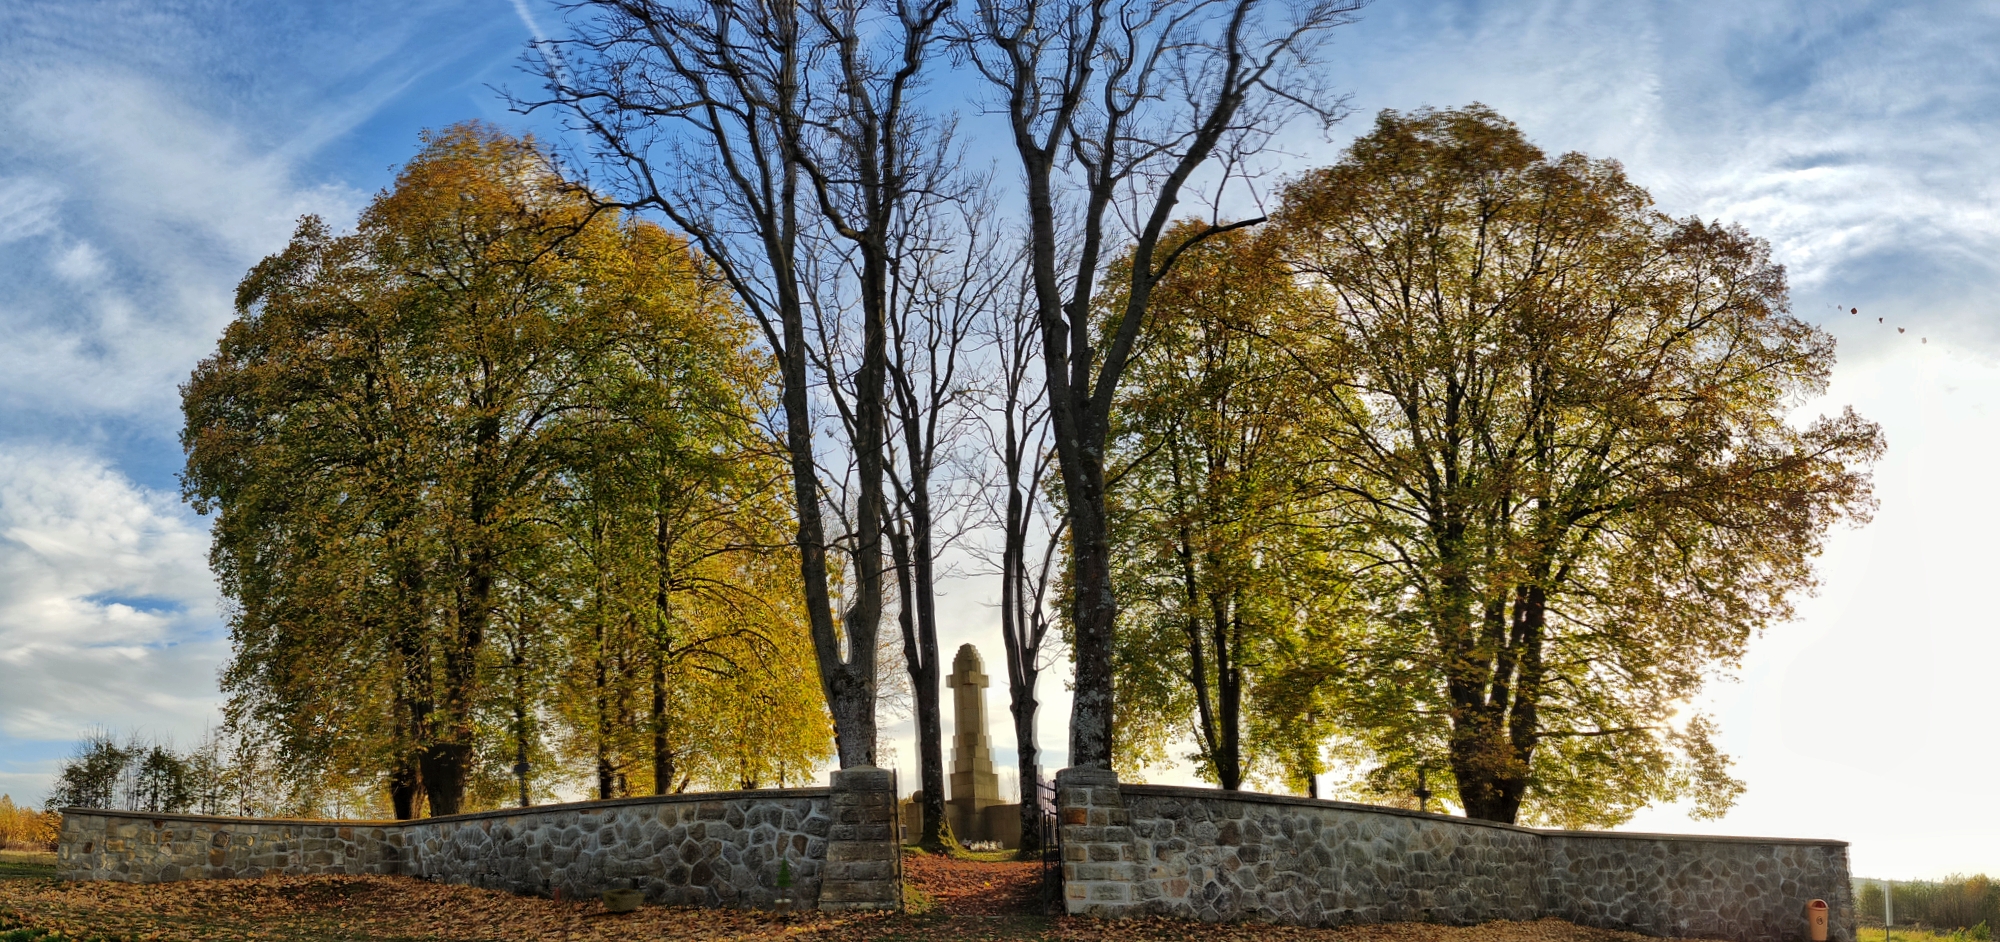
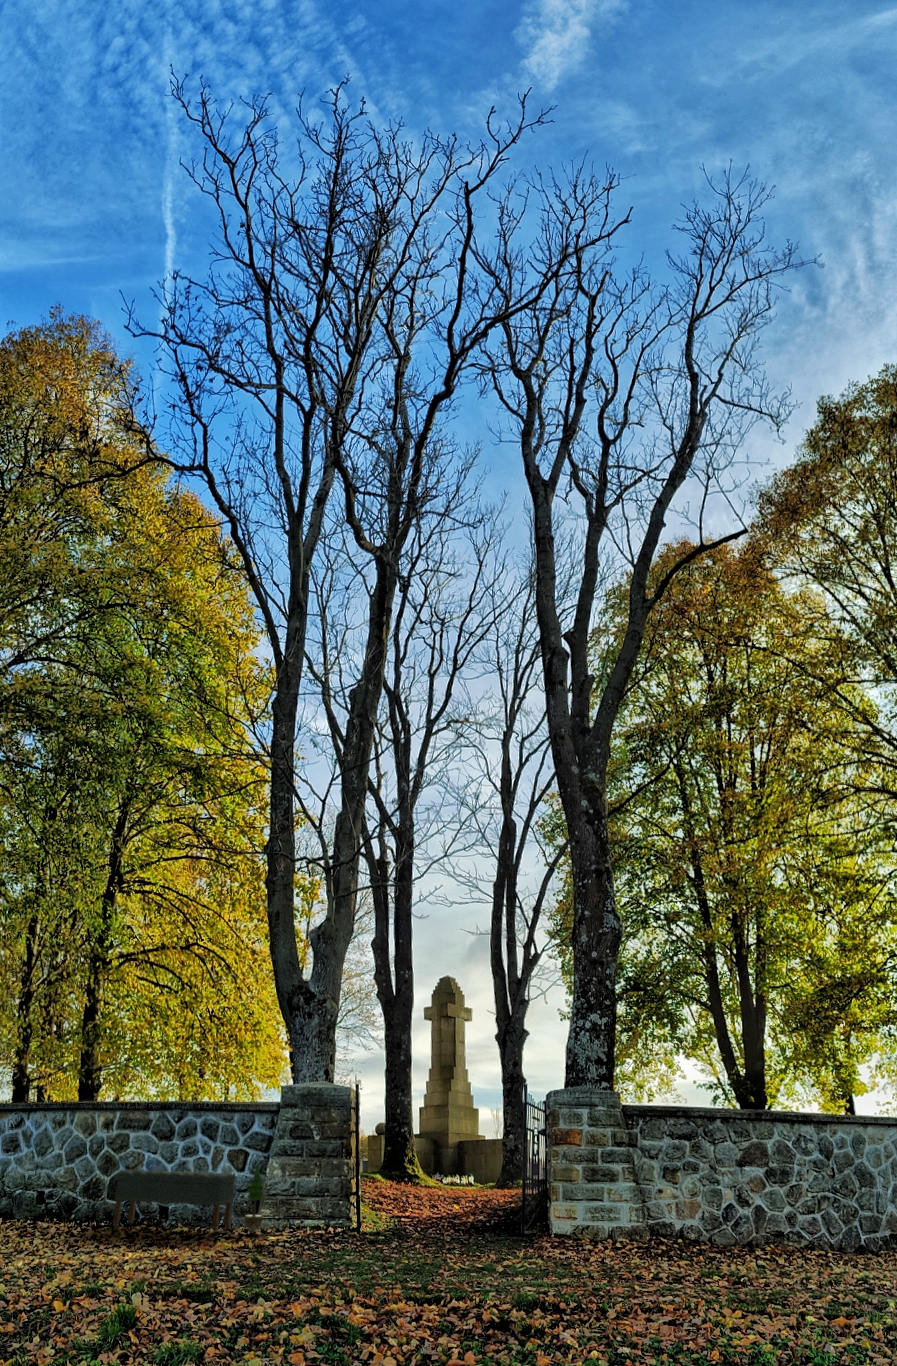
bench: none [648,861,764,917] -> present [113,1169,236,1232]
woven basket: present [603,889,645,912] -> none [67,1198,113,1223]

